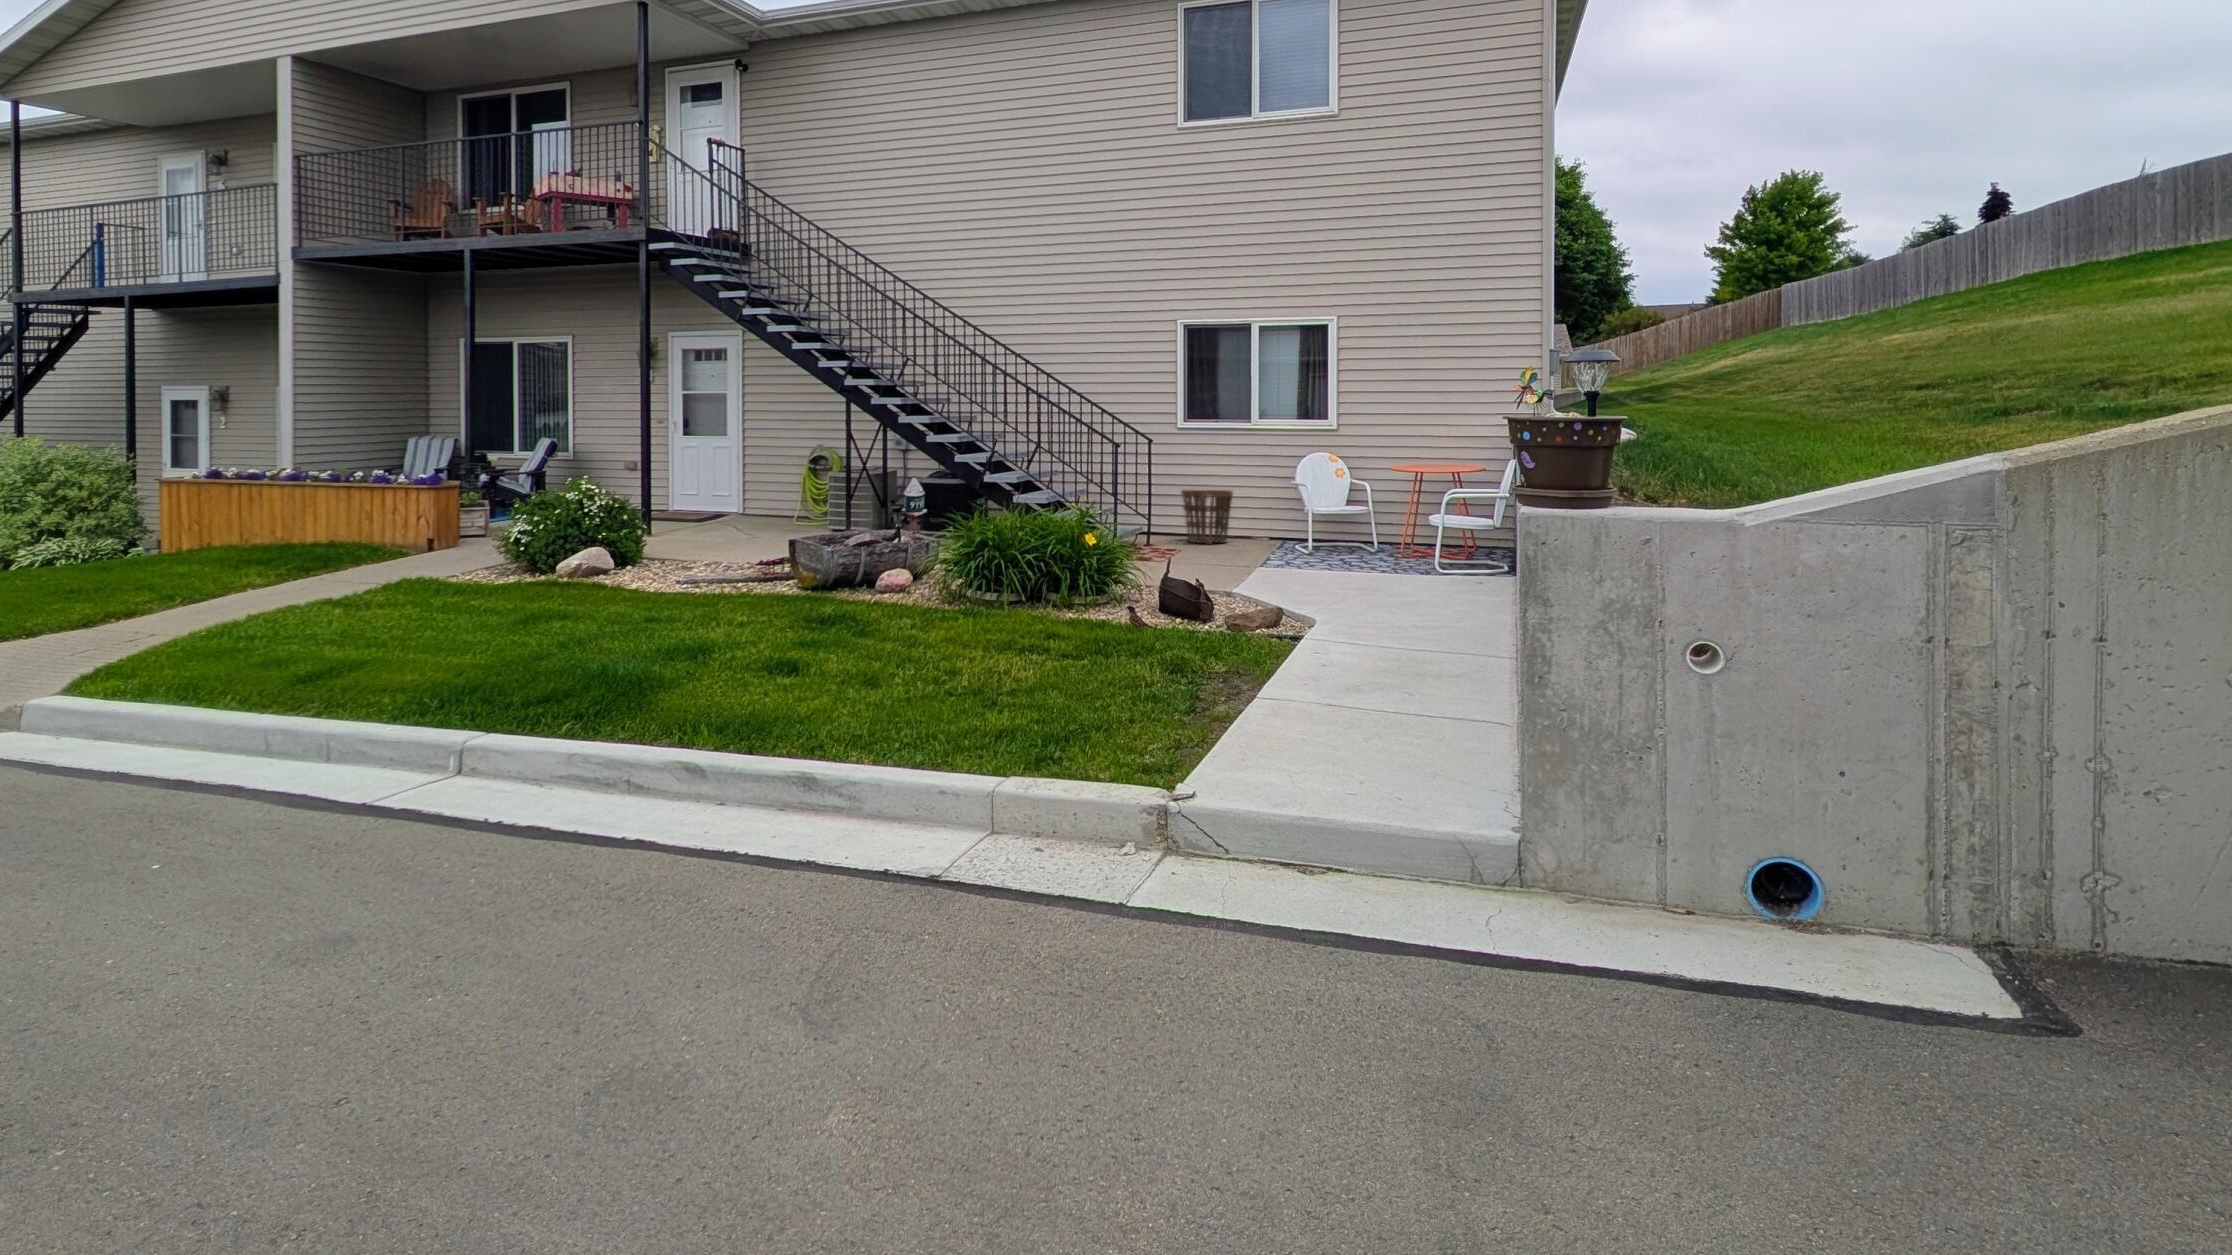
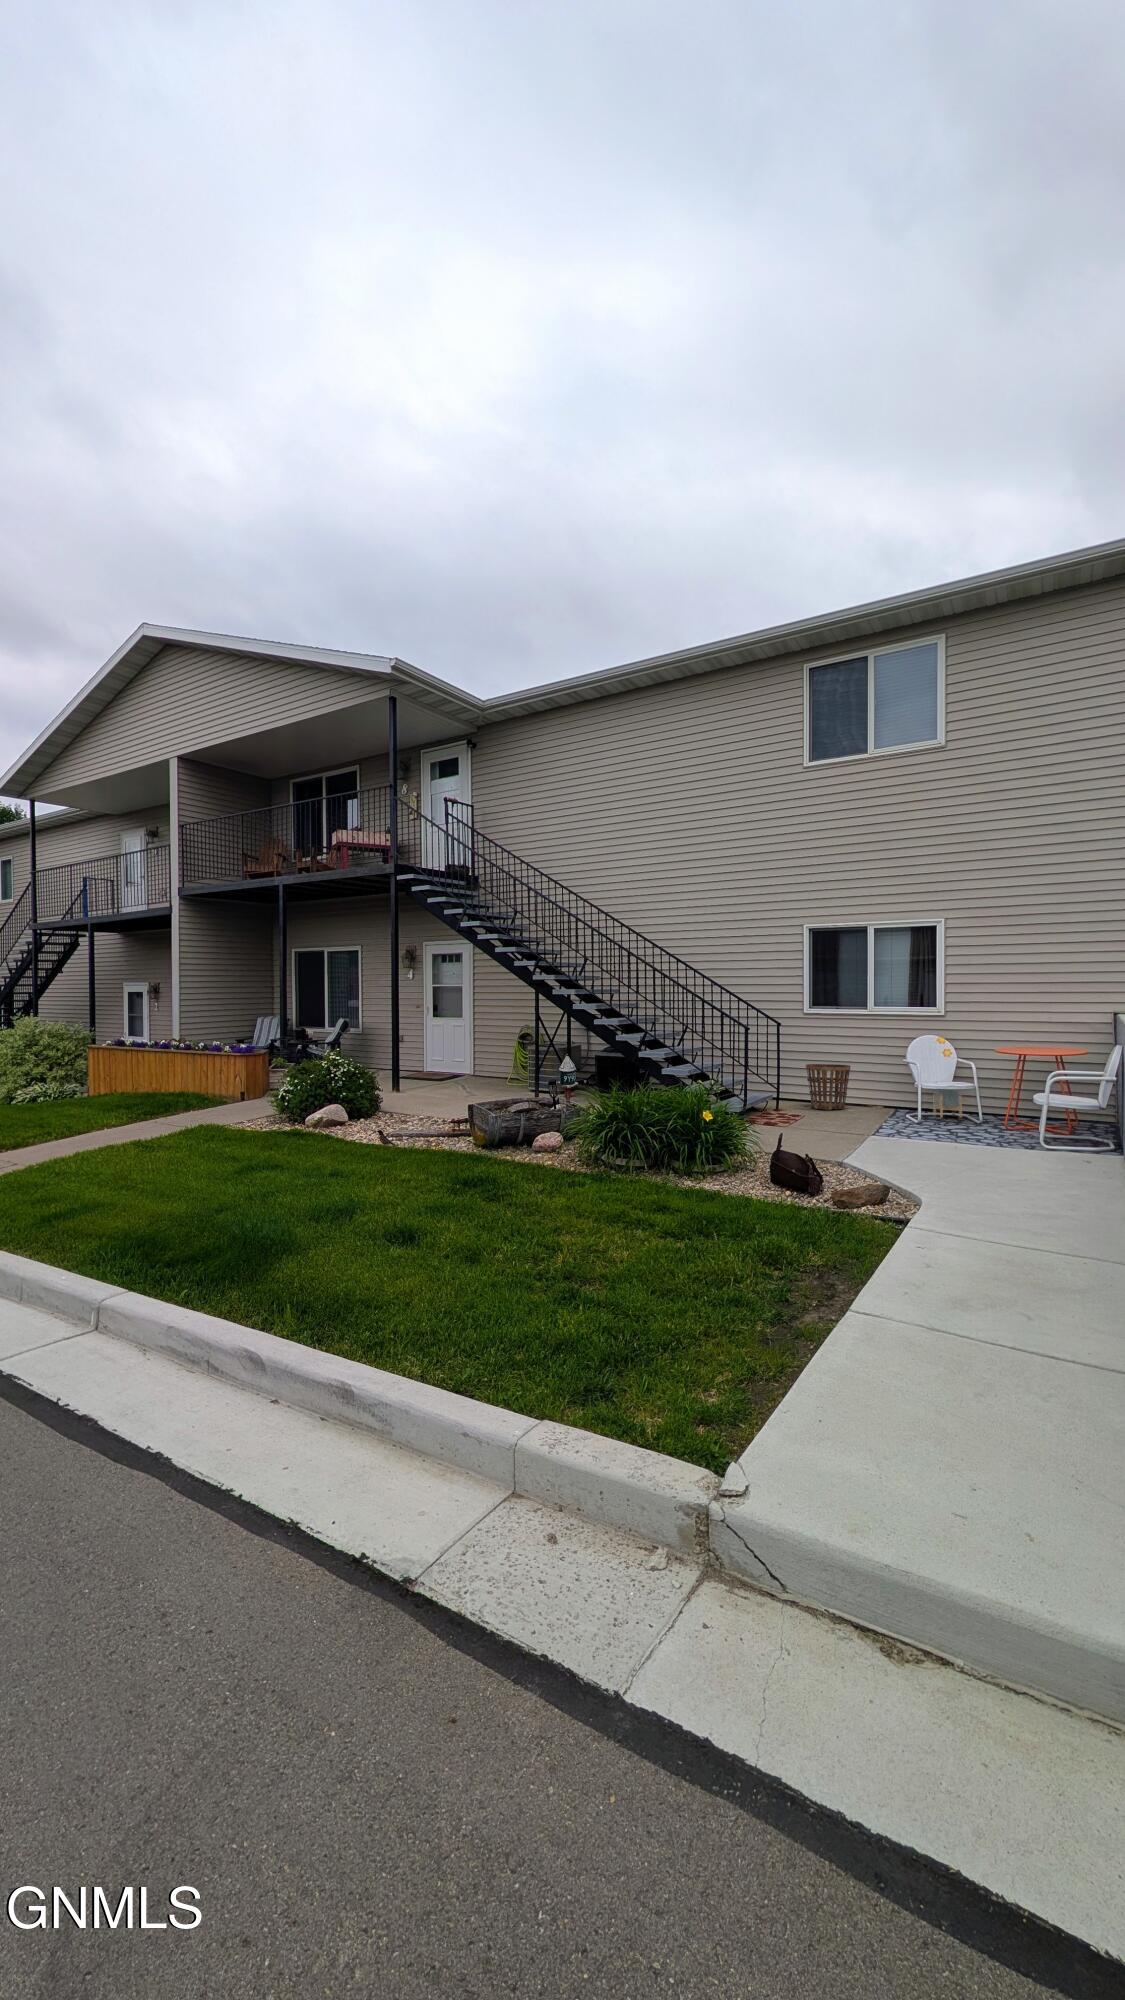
planter: none [1327,512,1359,549] -> present [934,1090,962,1117]

